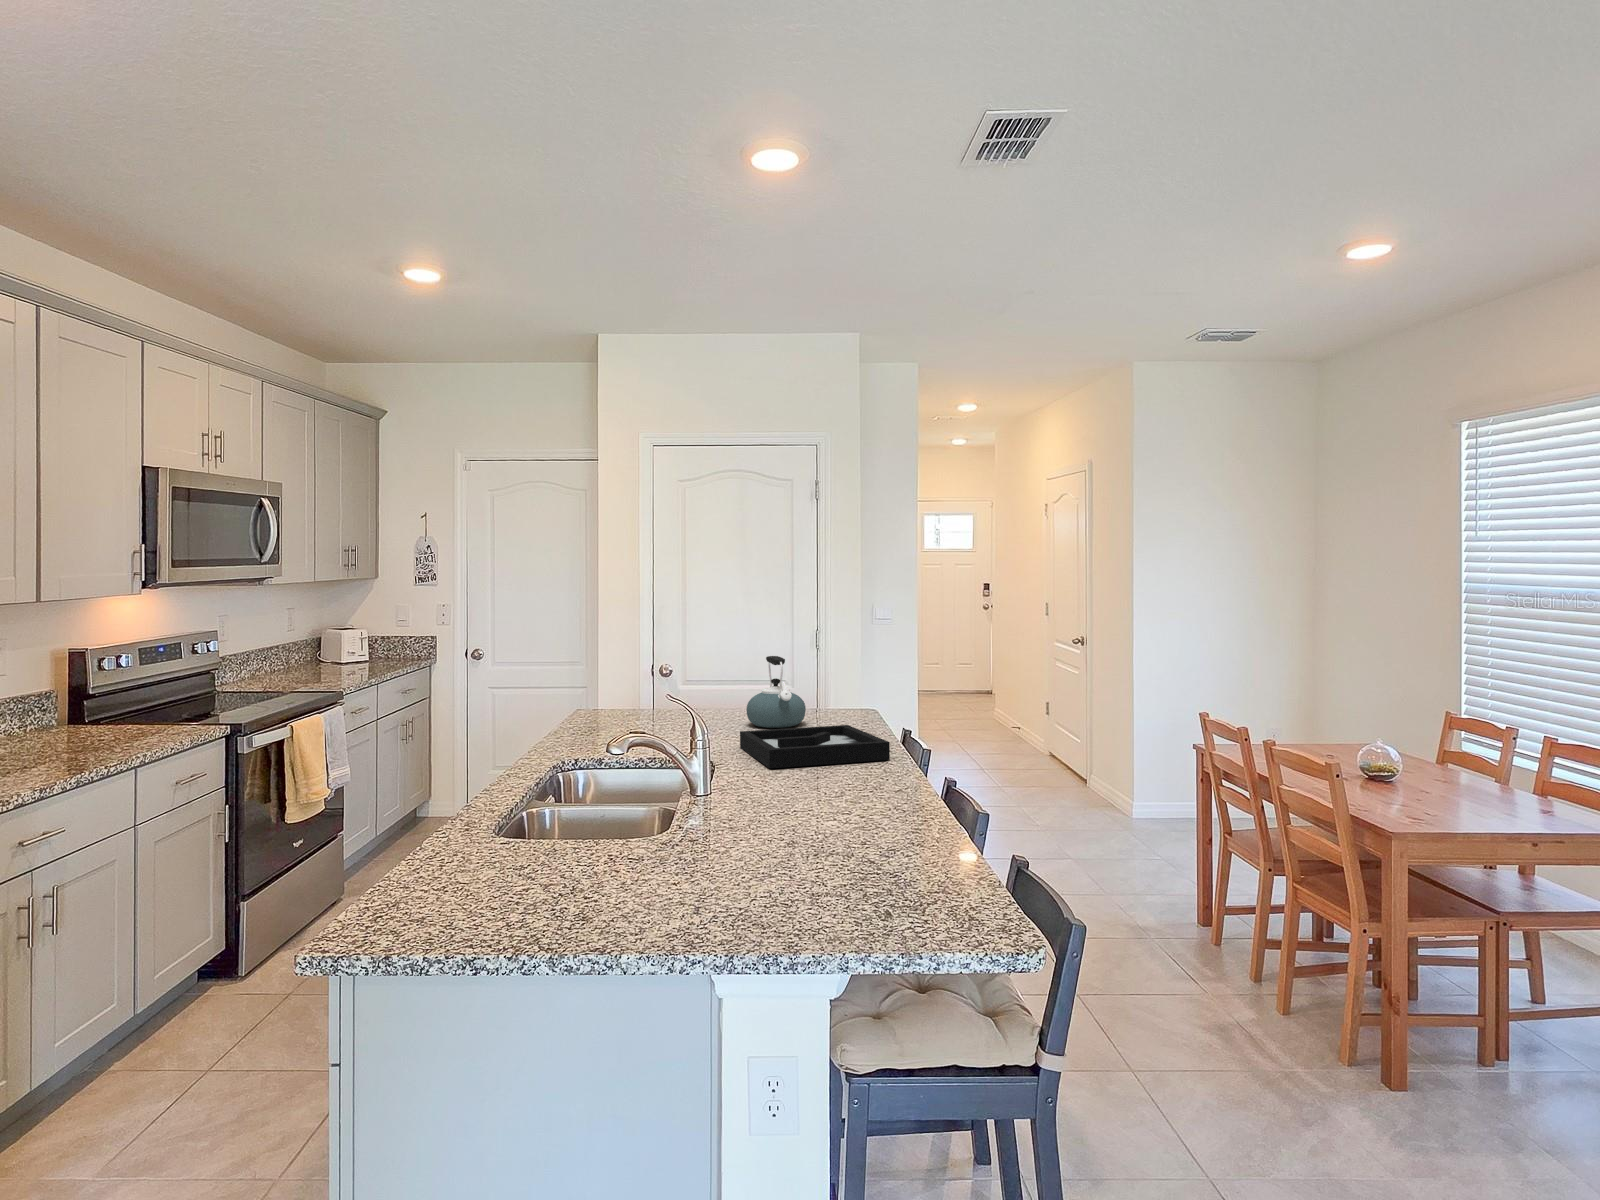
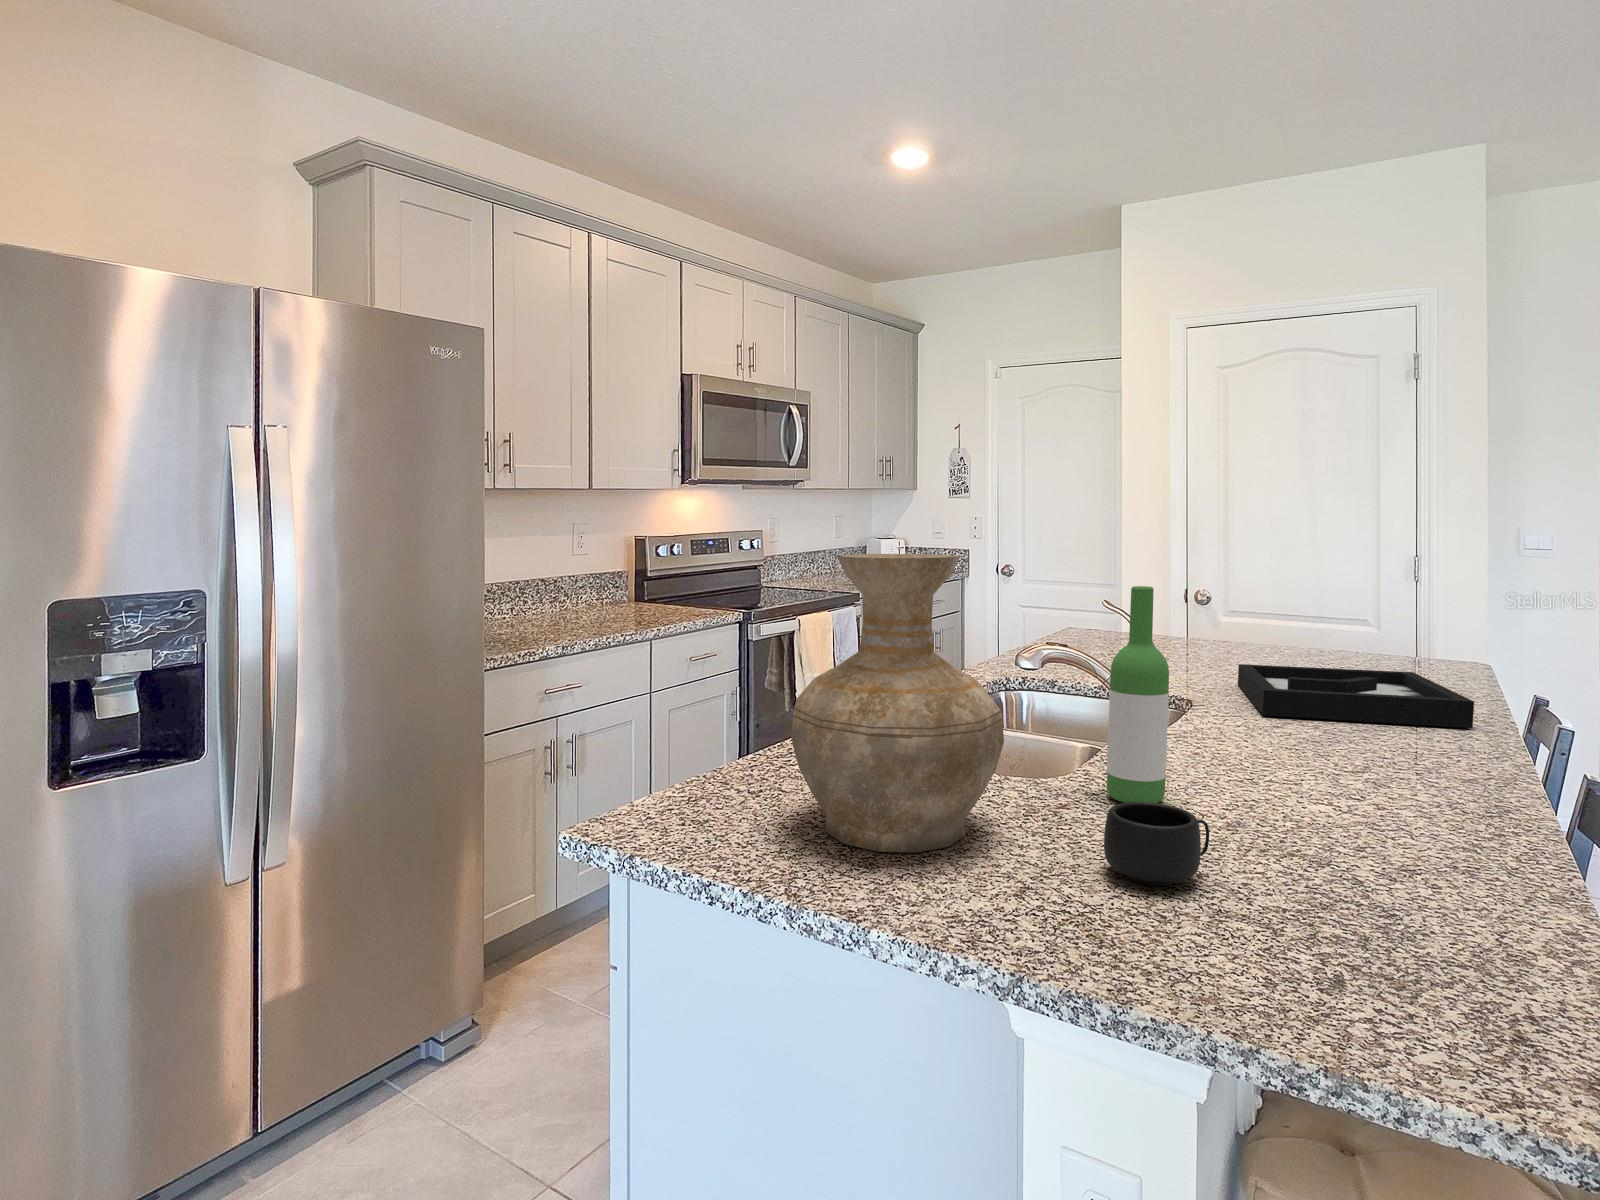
kettle: present [746,656,806,728] -> none [1265,573,1355,668]
vase: none [493,679,660,911] -> present [791,554,1004,853]
wine bottle: none [706,689,746,844] -> present [1107,586,1169,803]
mug: none [737,836,795,890] -> present [1104,802,1209,885]

